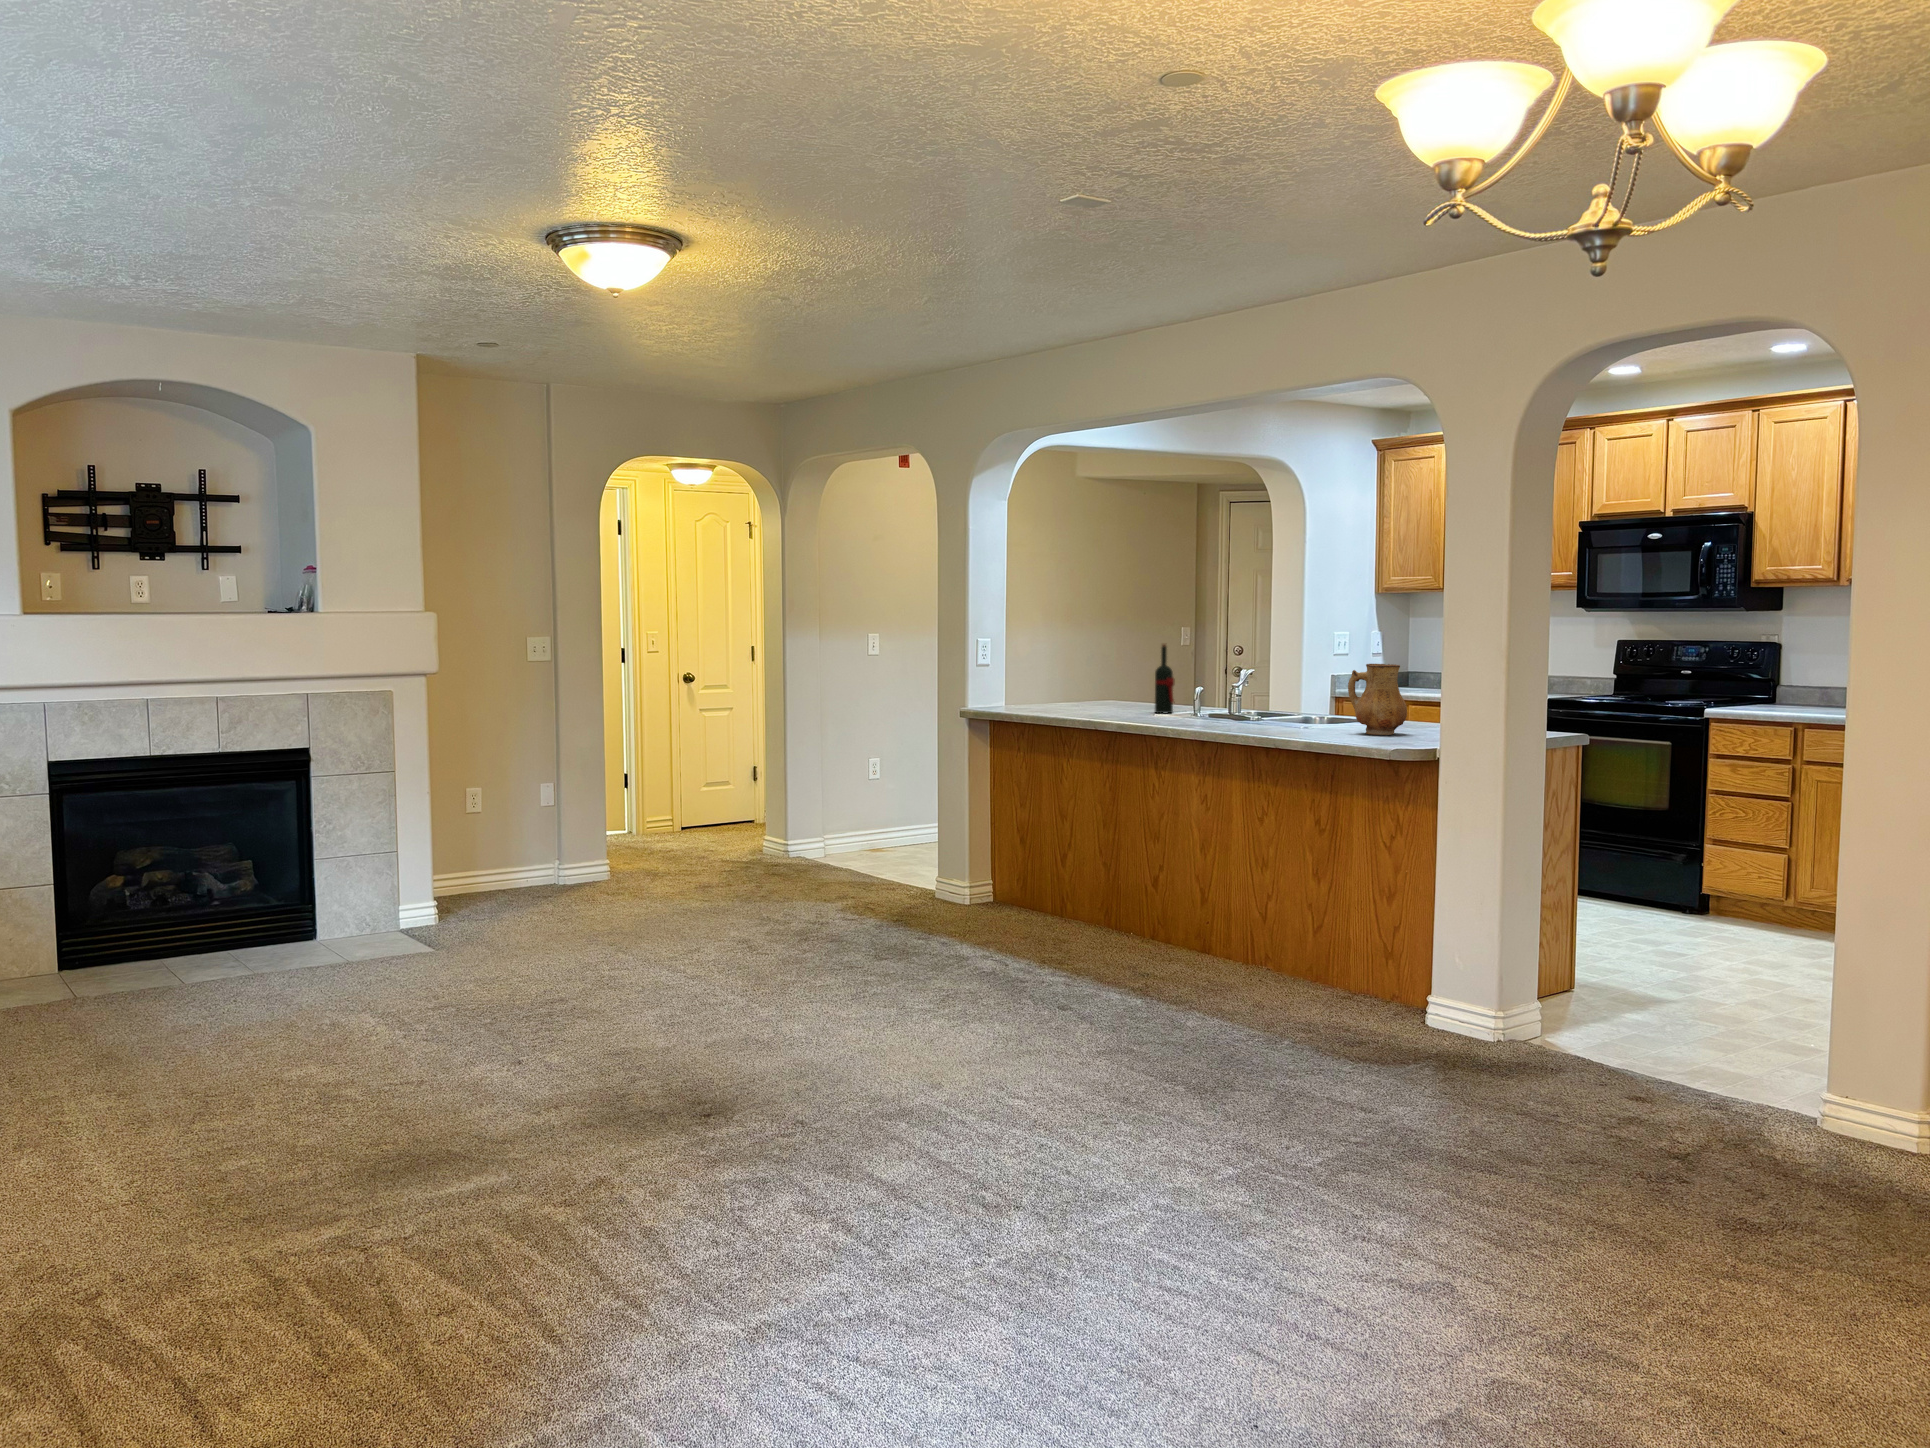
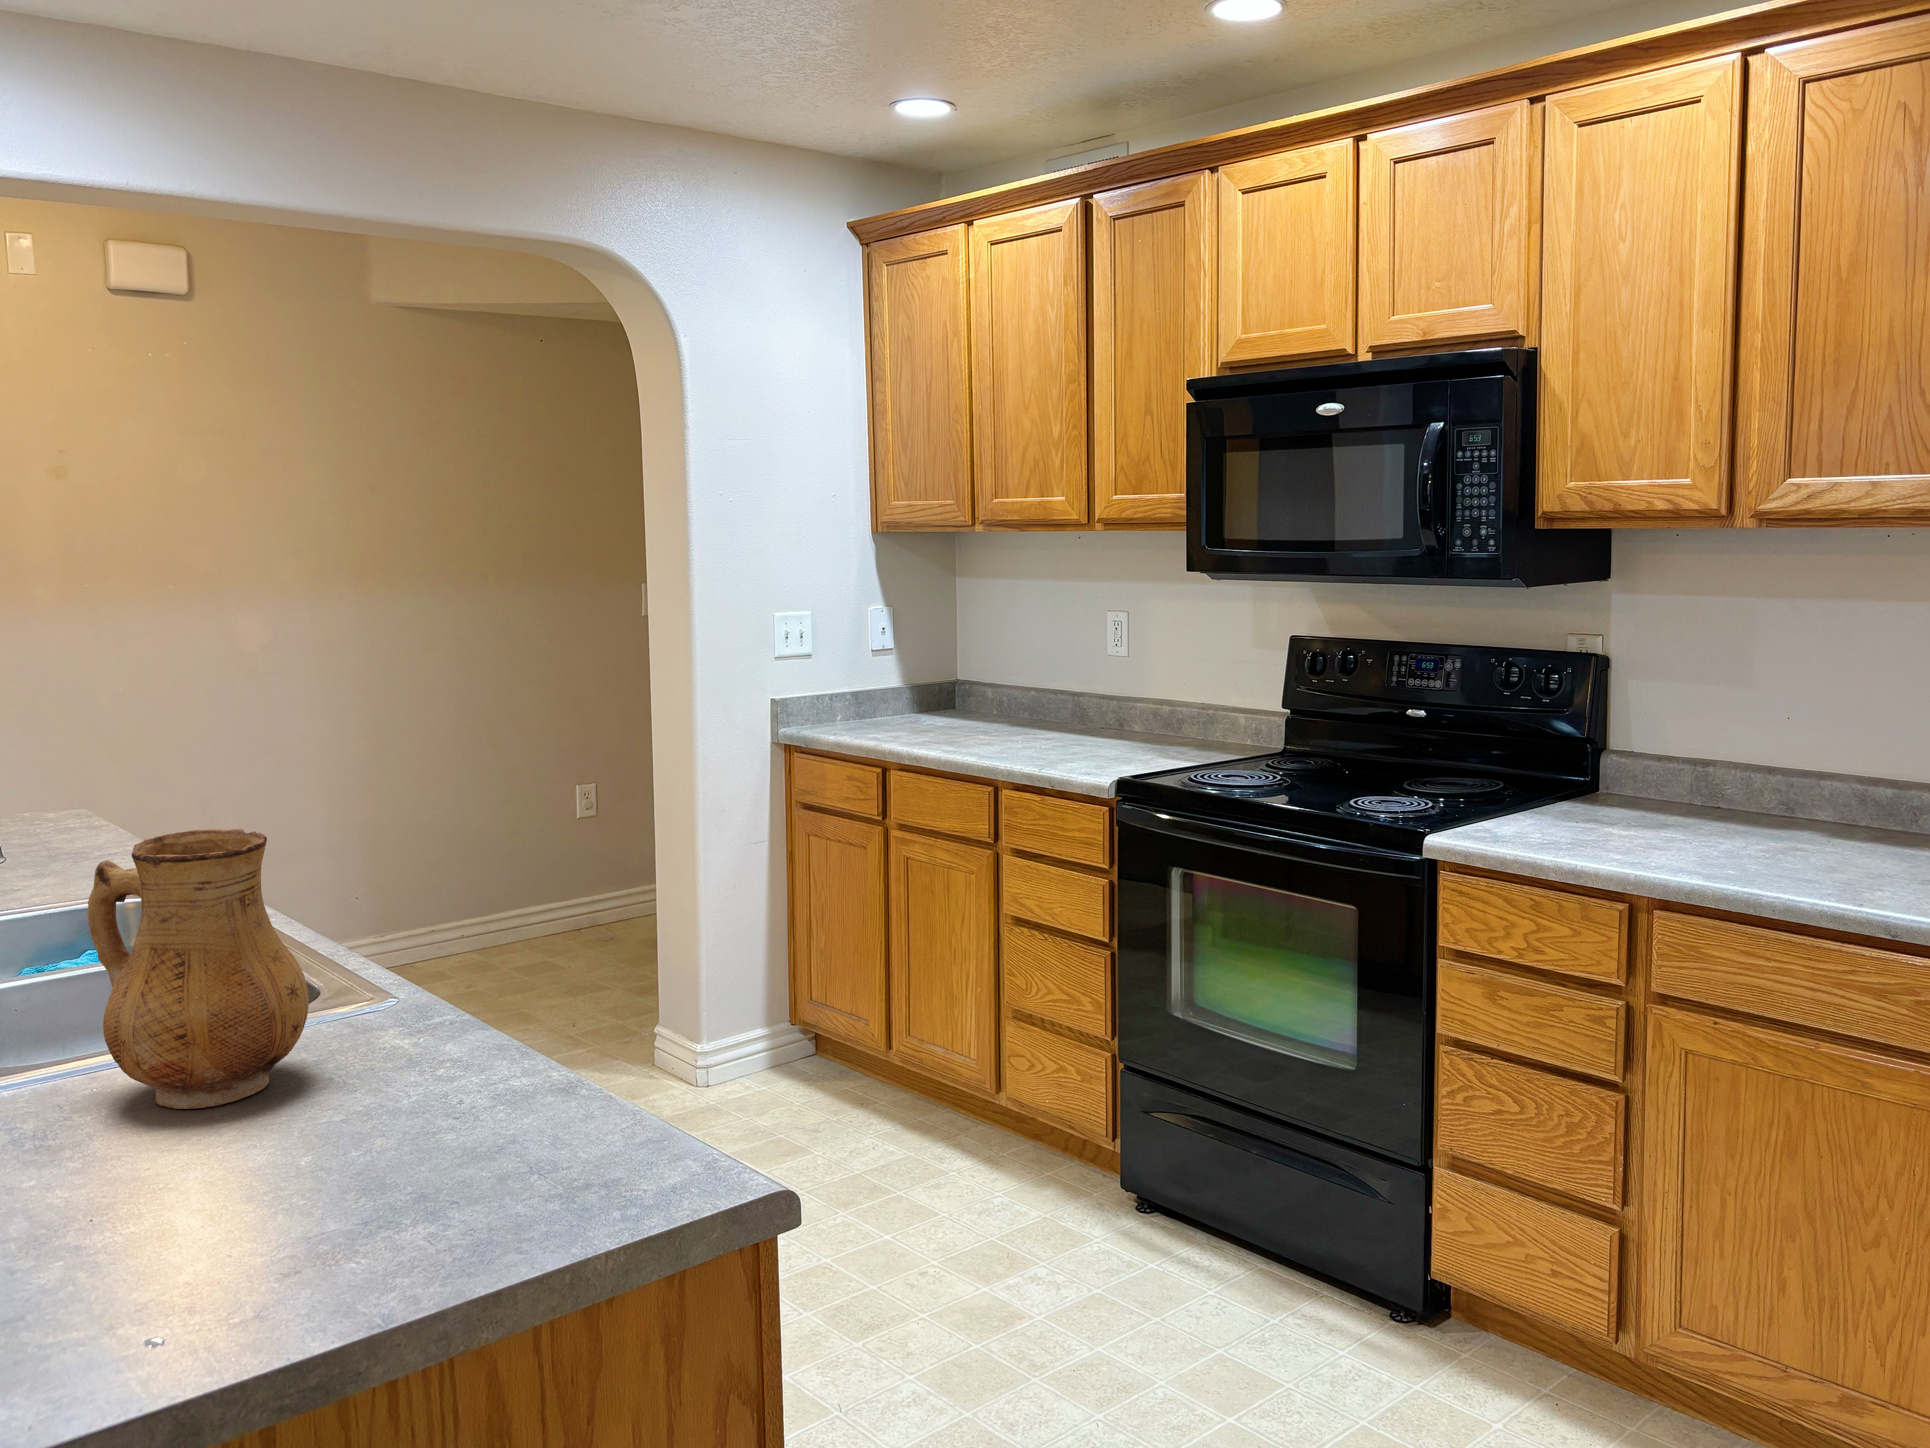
wine bottle: present [1155,644,1175,713] -> none [54,683,117,870]

